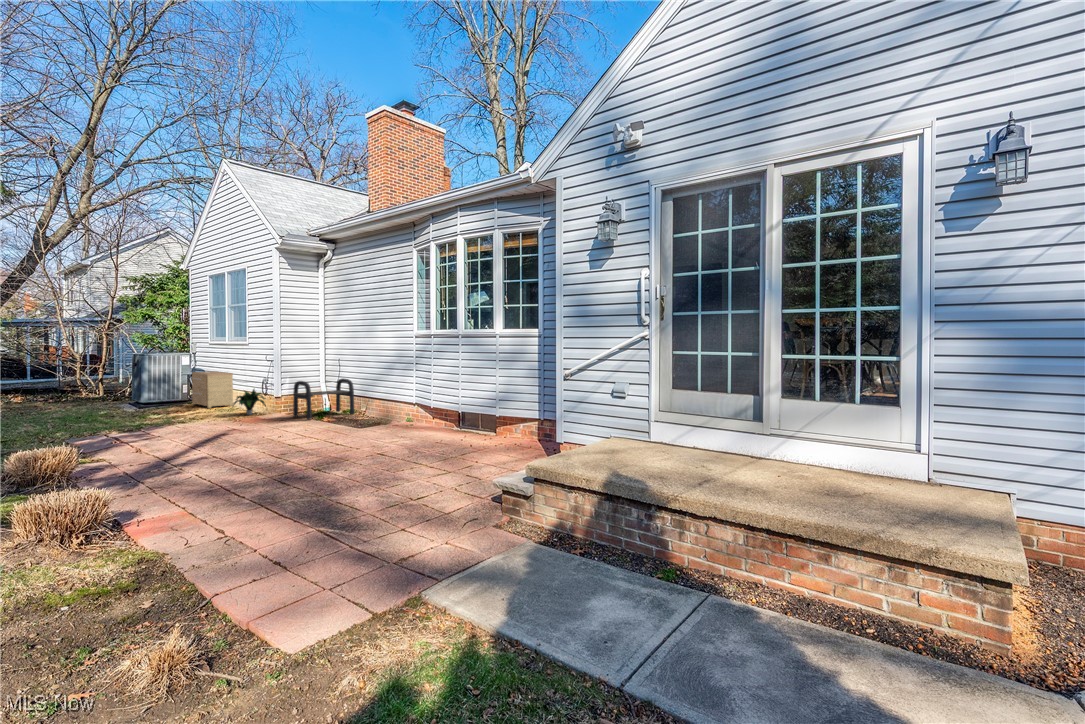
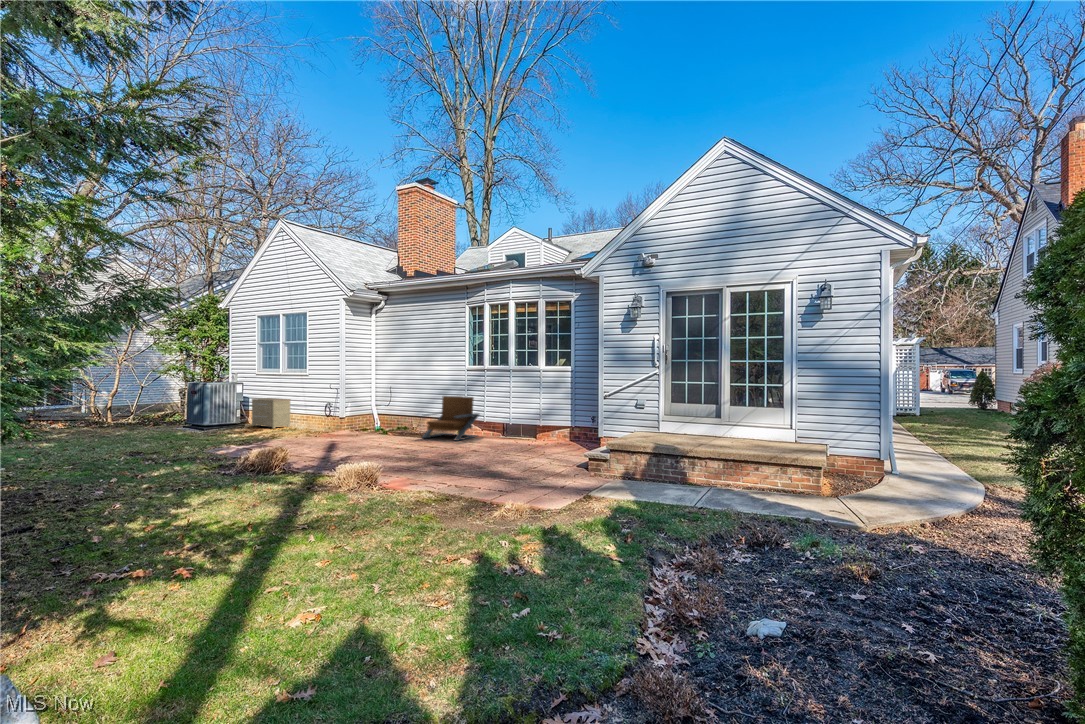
lounge chair: none [350,371,429,434] -> present [423,396,479,441]
bench: present [293,378,354,419] -> none [362,402,407,434]
potted plant: present [233,389,266,415] -> none [308,410,336,432]

